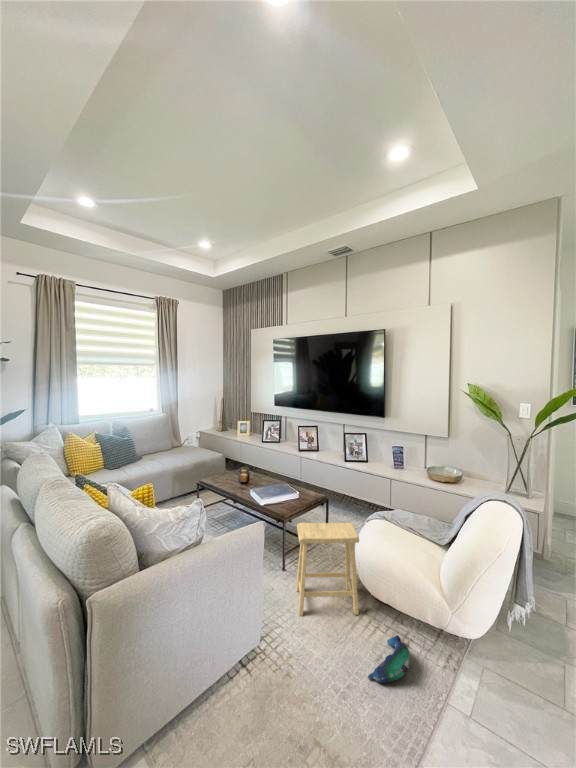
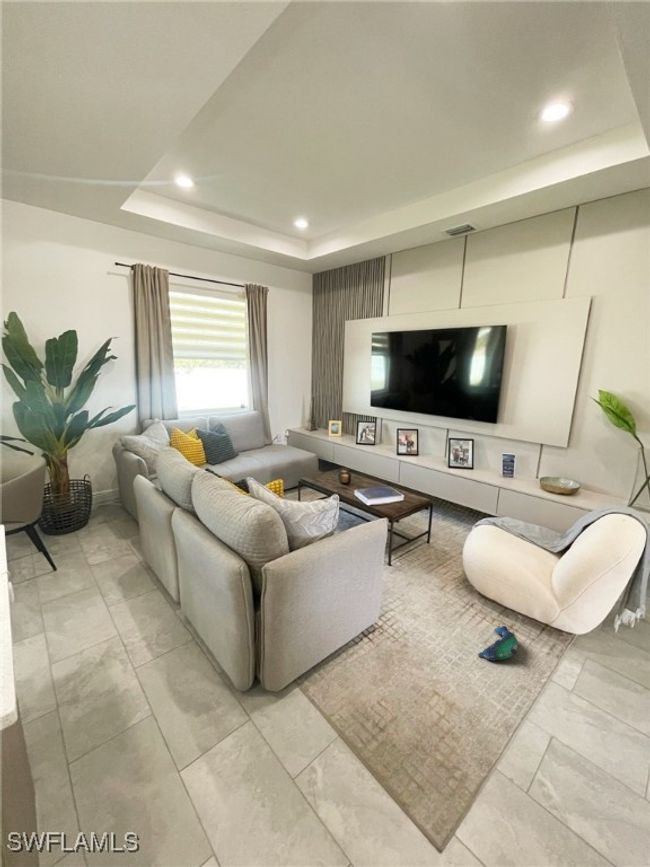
footstool: present [296,522,359,616] -> none [403,523,472,607]

